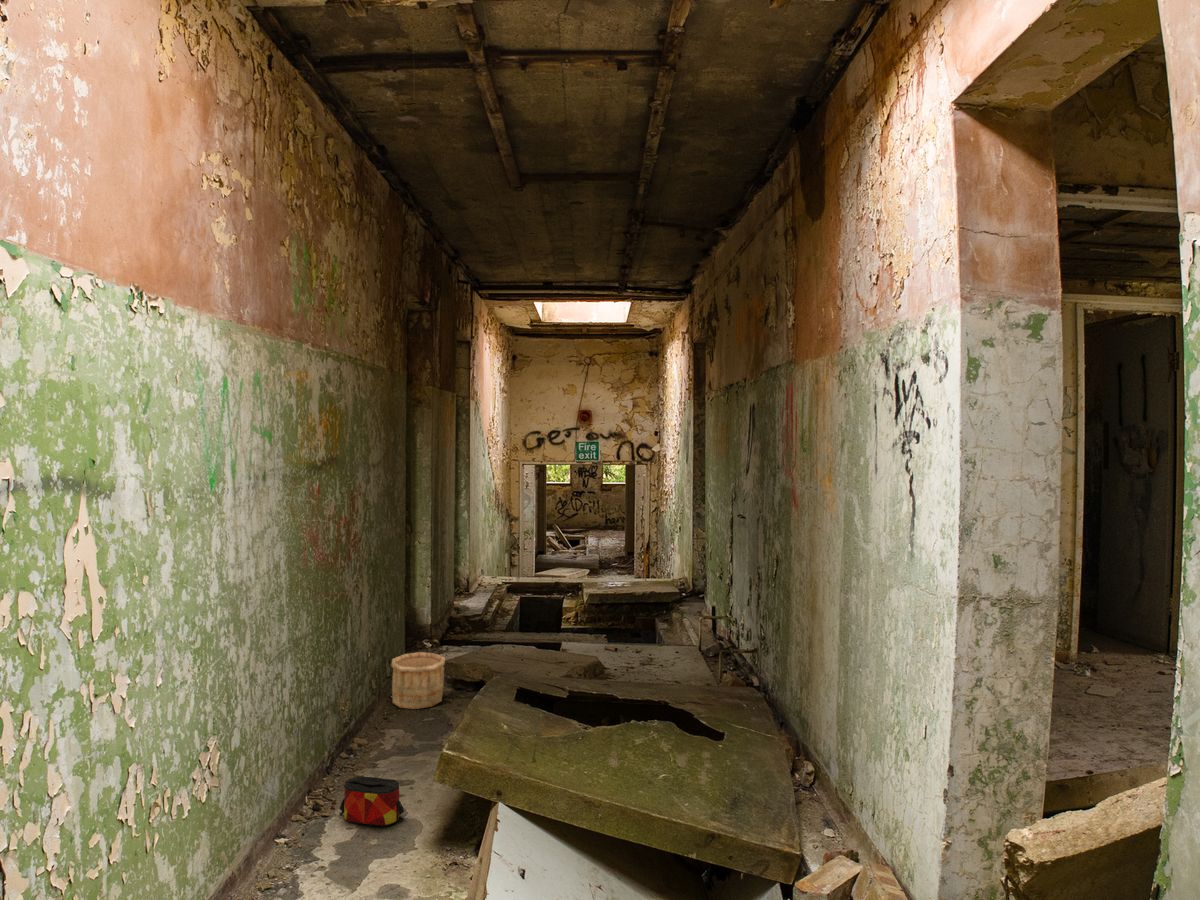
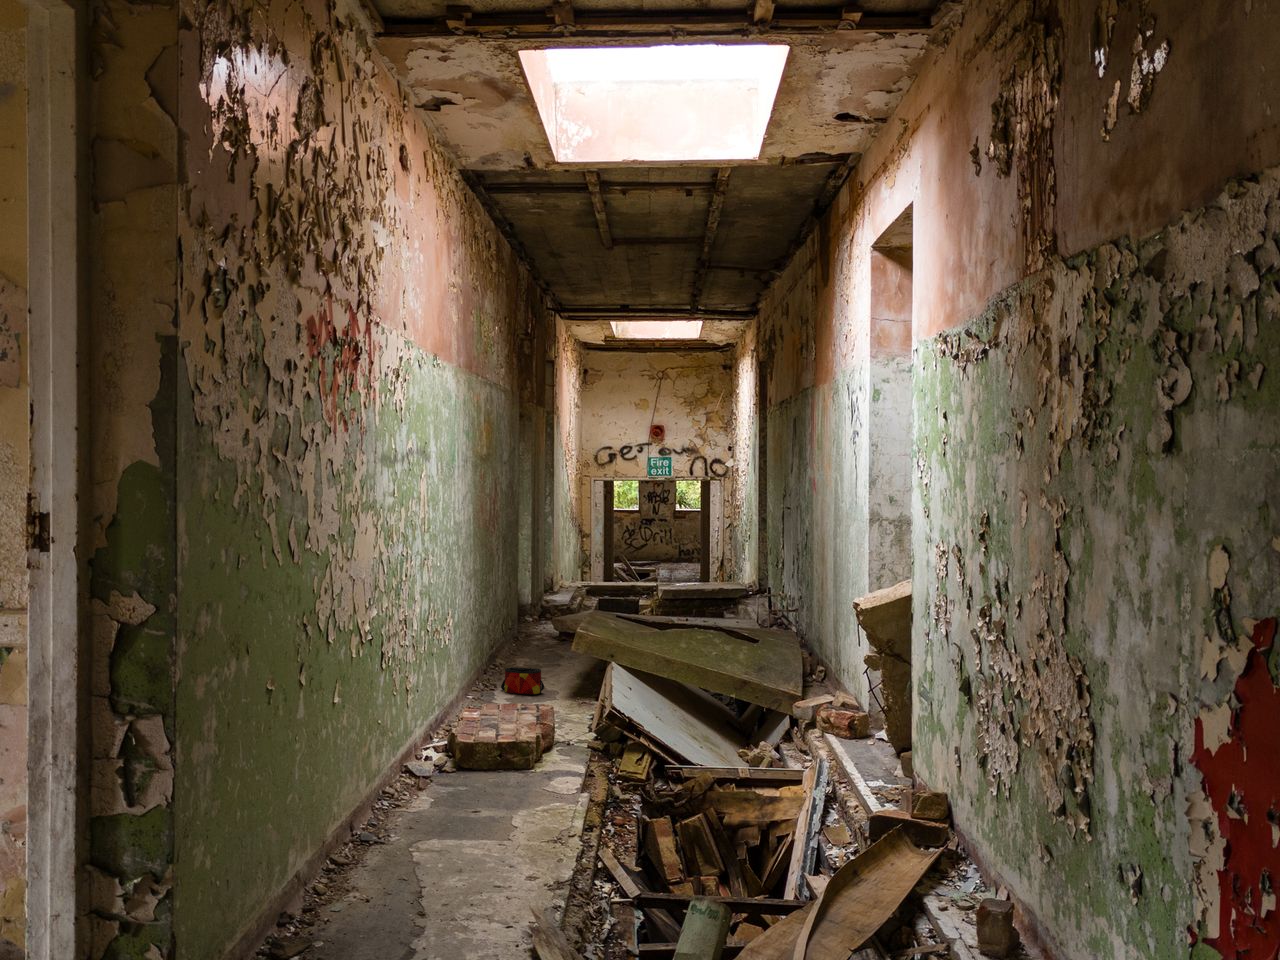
wooden bucket: present [391,652,445,709] -> none [510,615,552,654]

